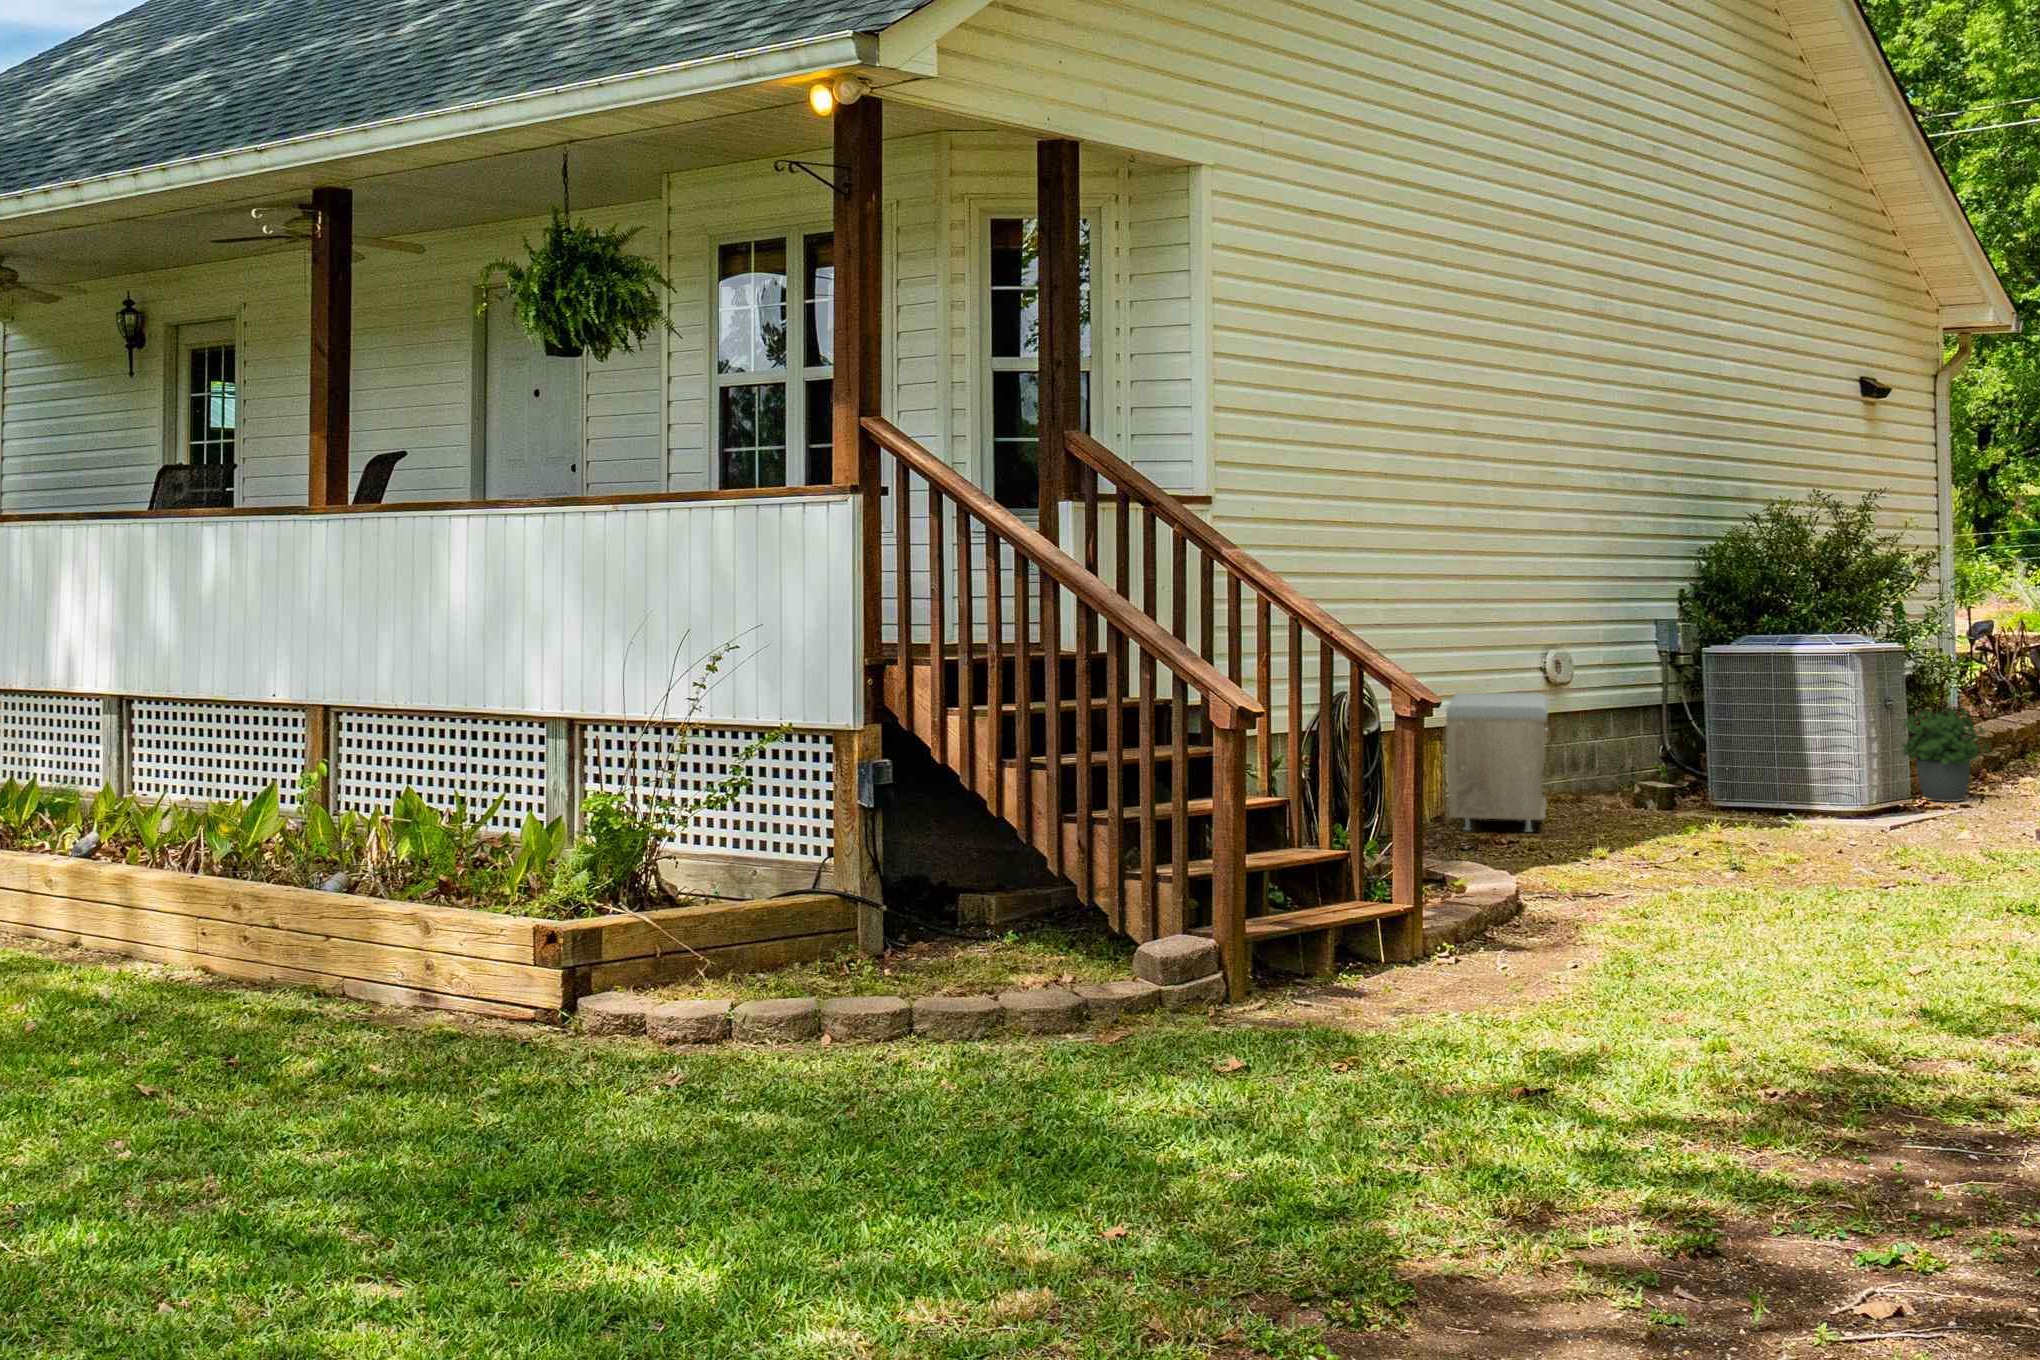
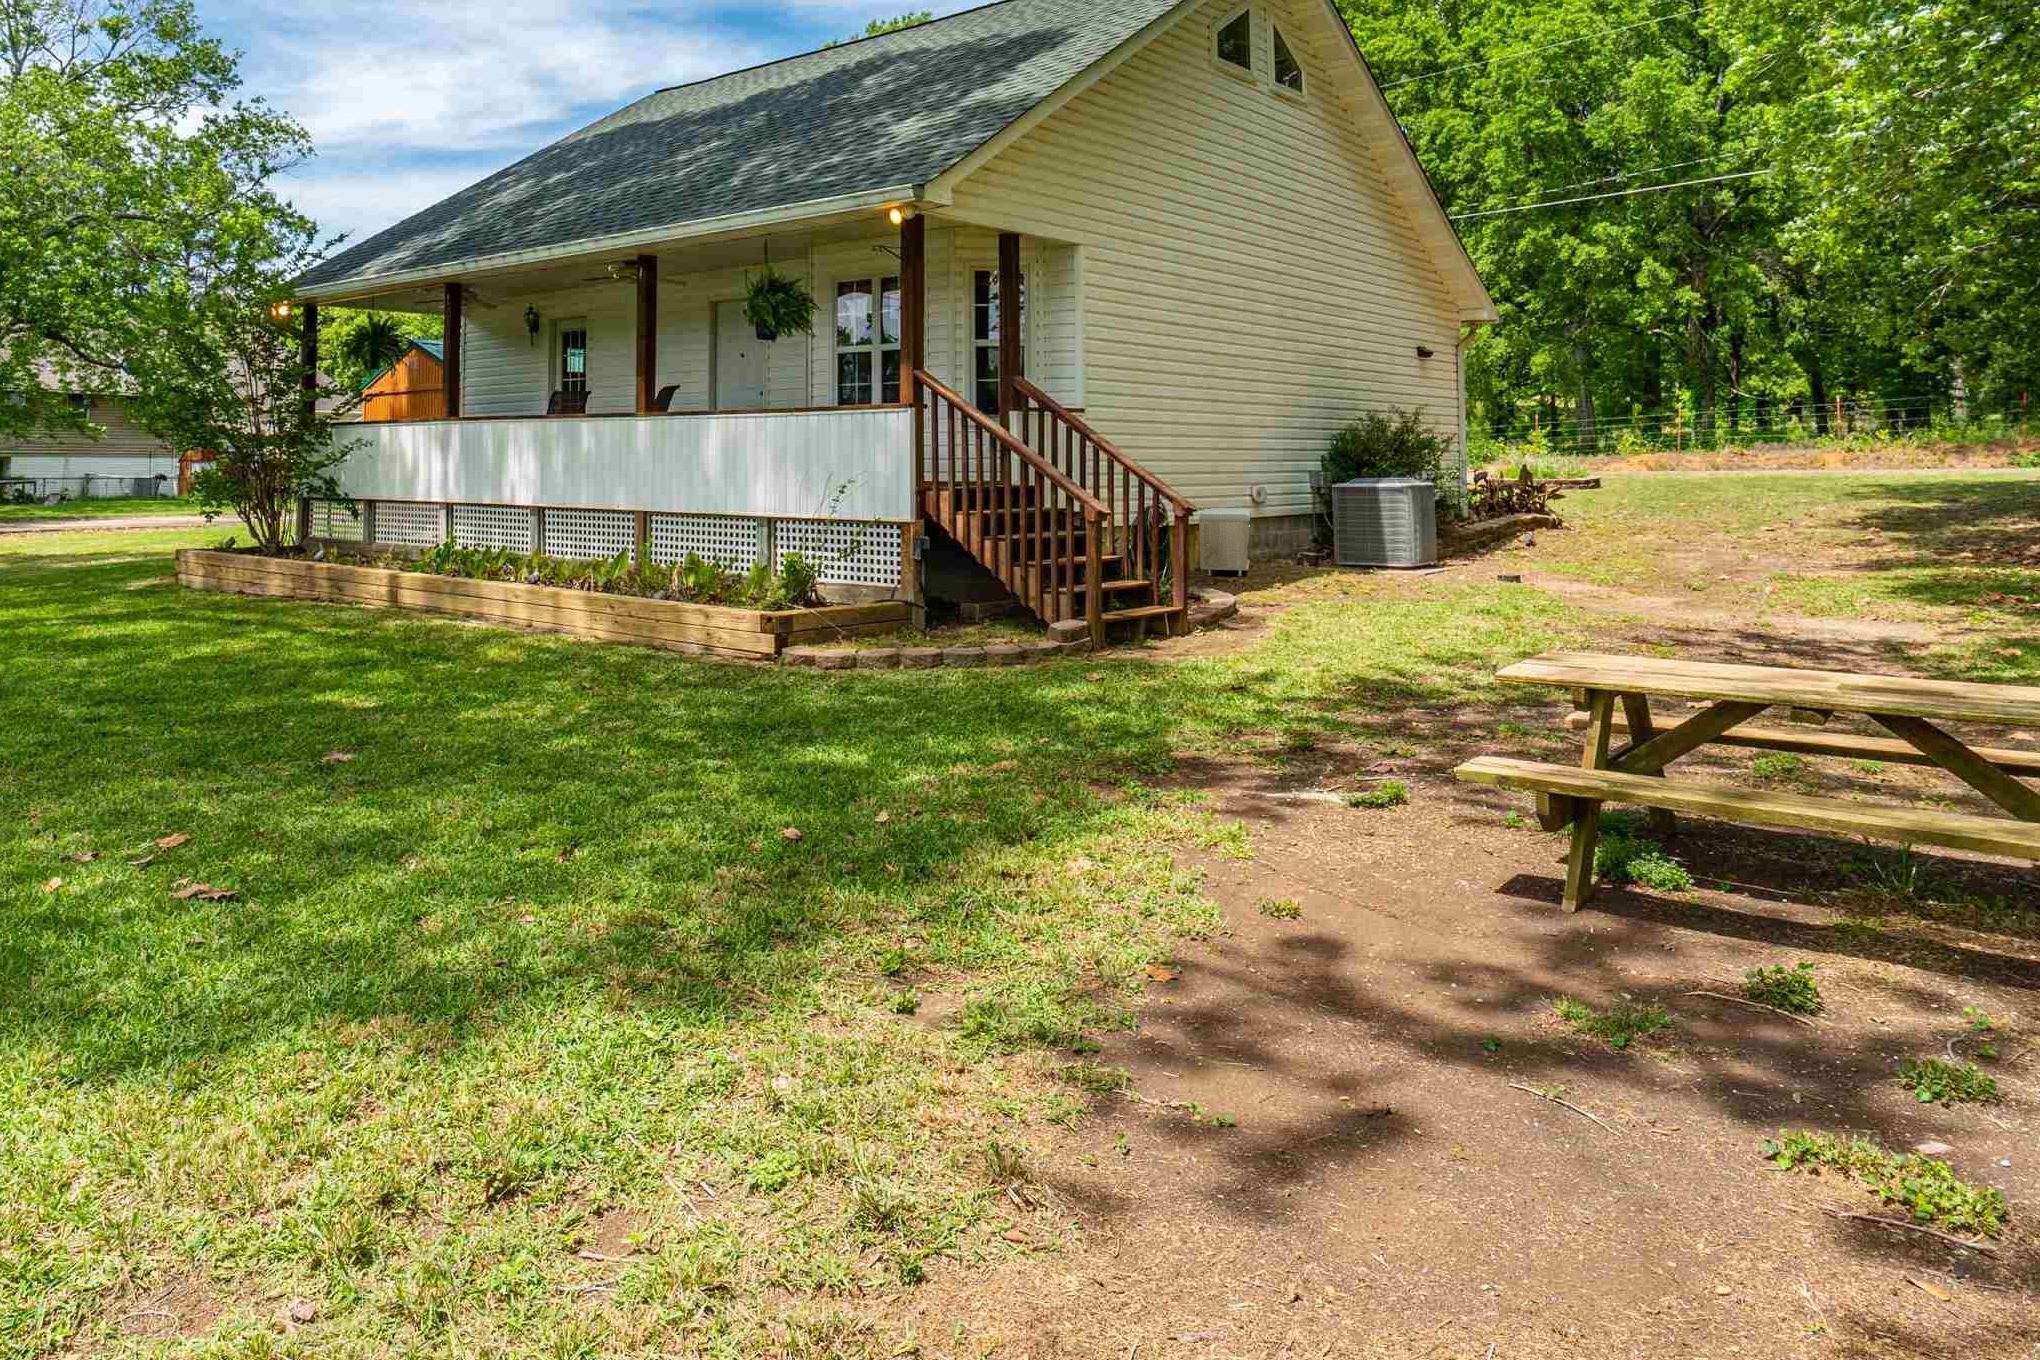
potted plant: present [1902,707,1990,802] -> none [1429,515,1473,563]

